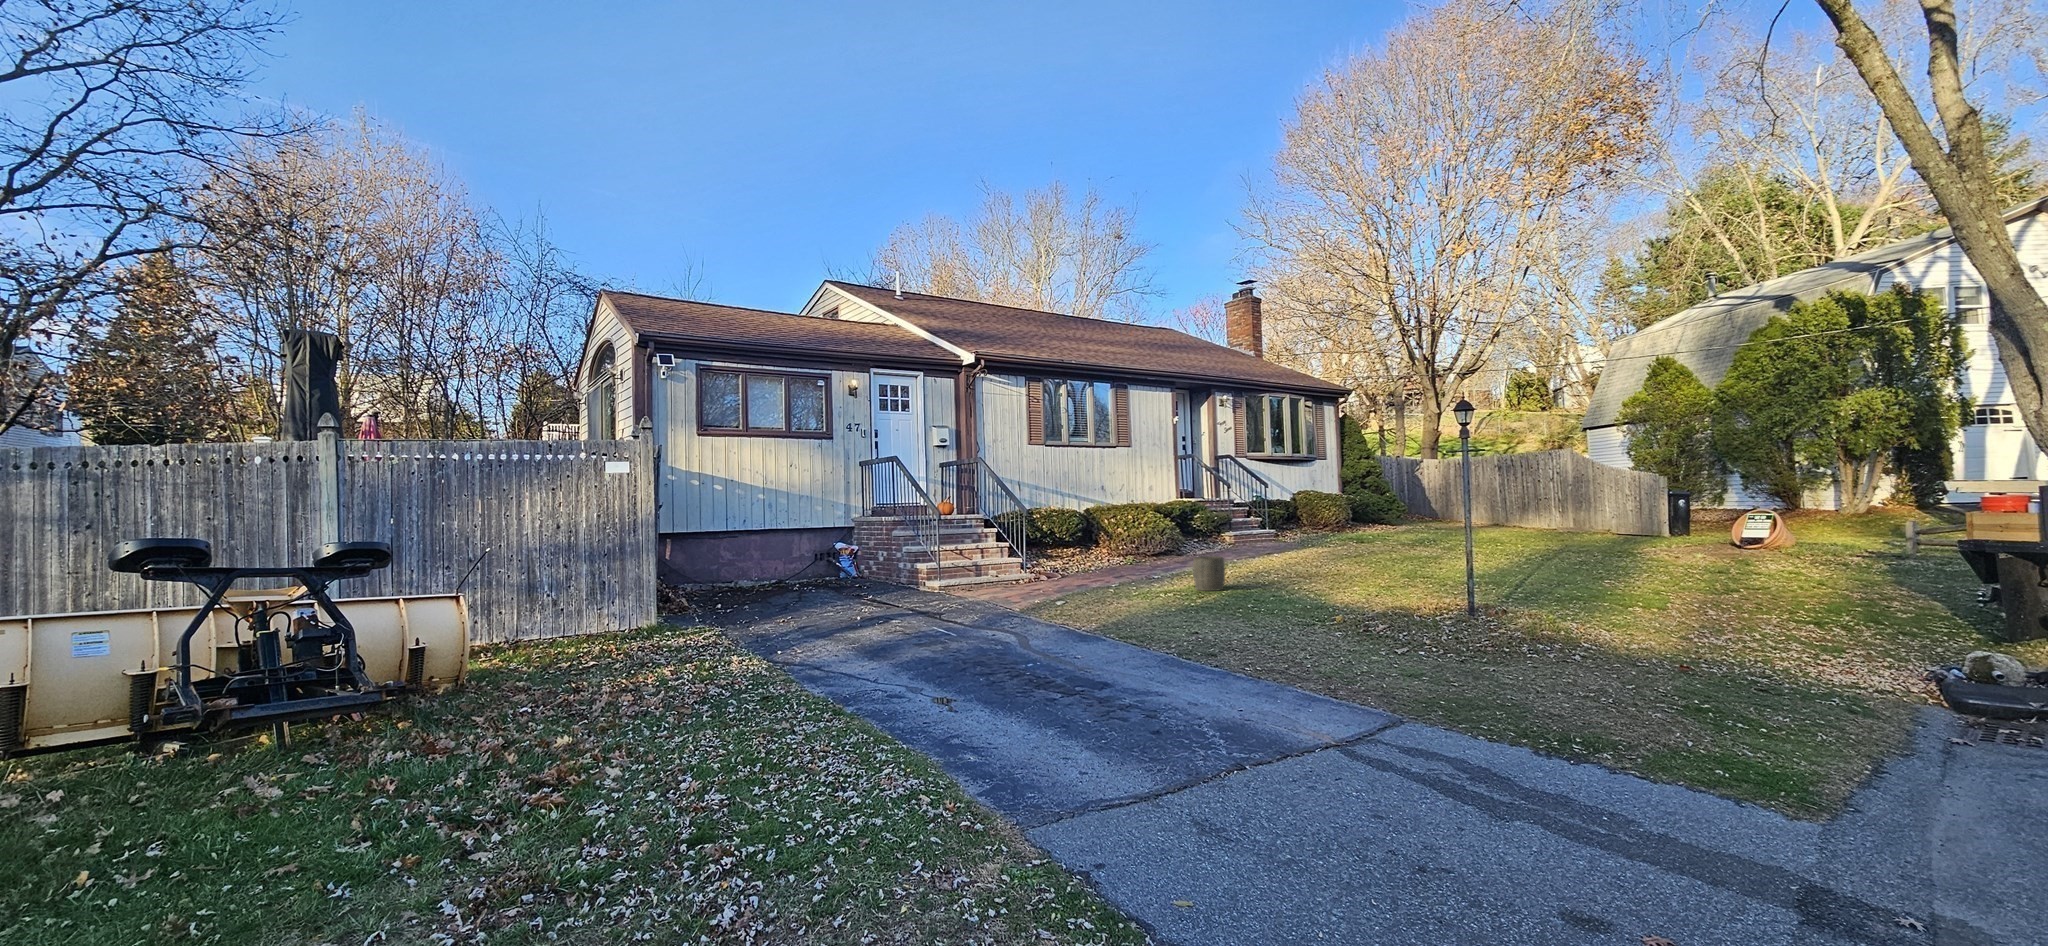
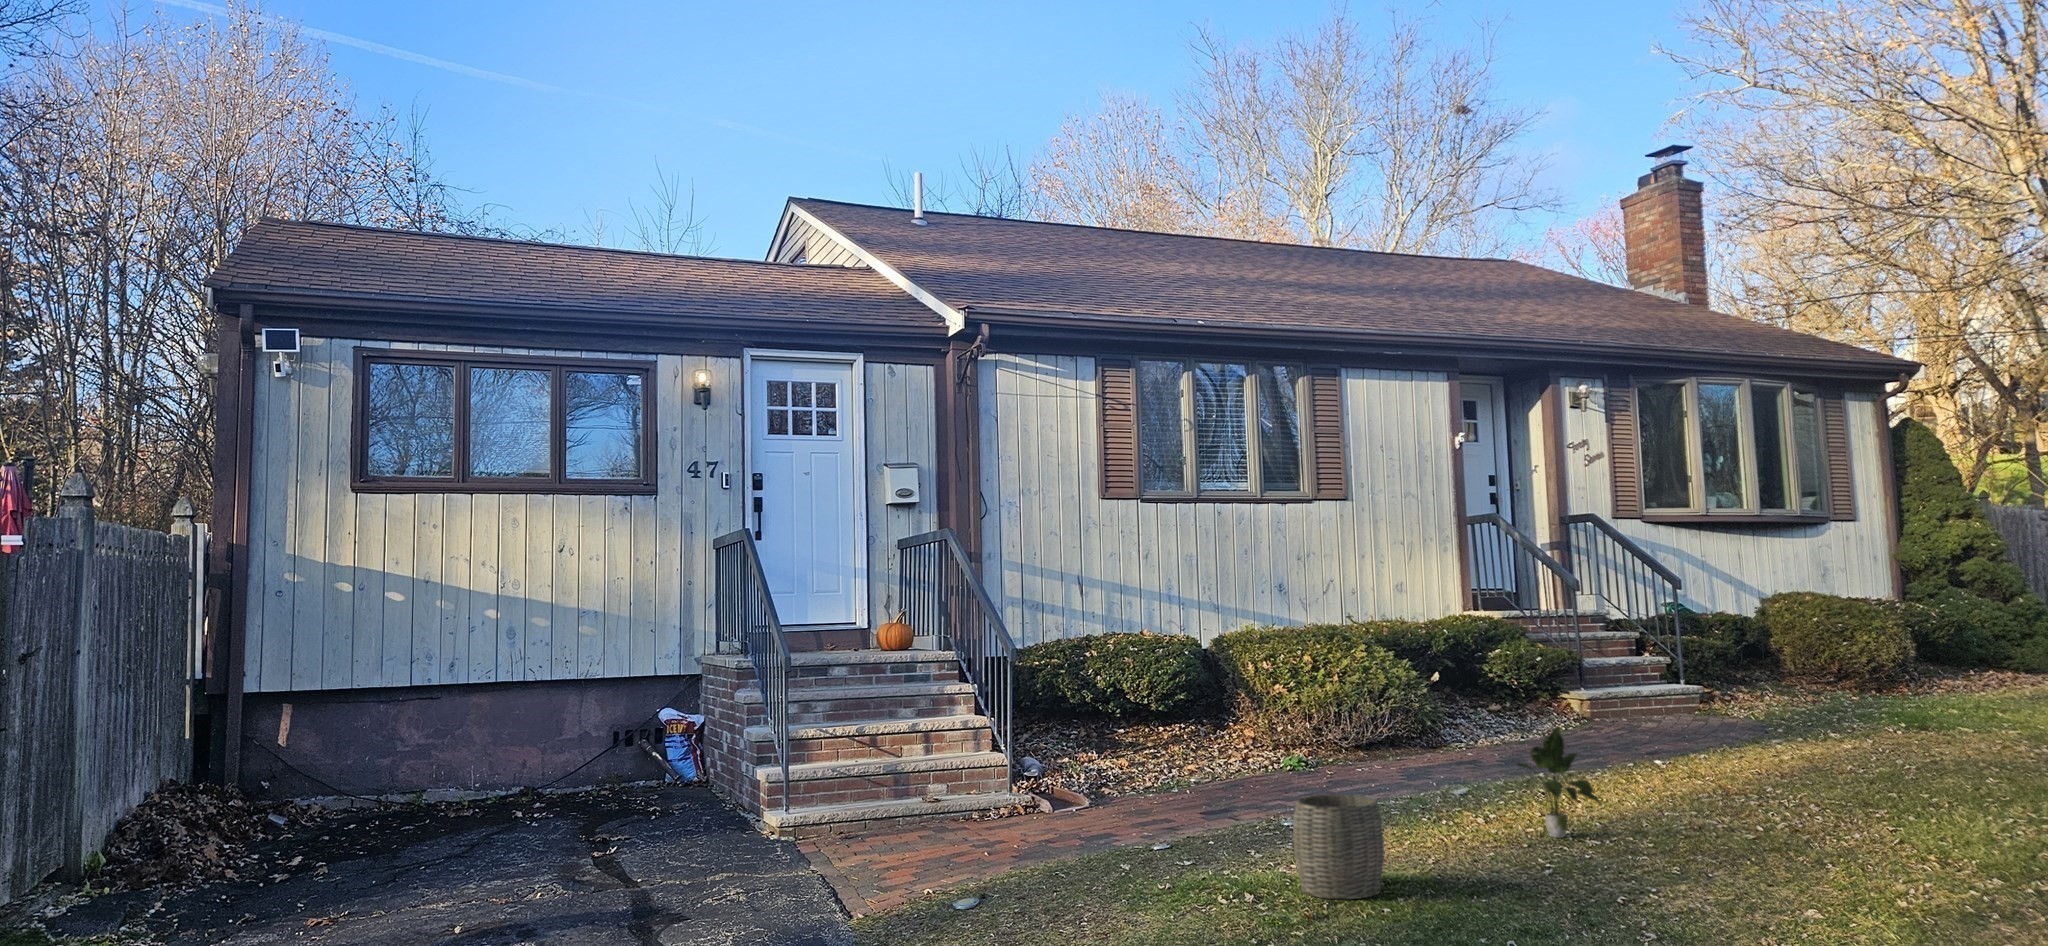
potted plant: none [1251,534,1284,574] -> present [1516,727,1601,838]

